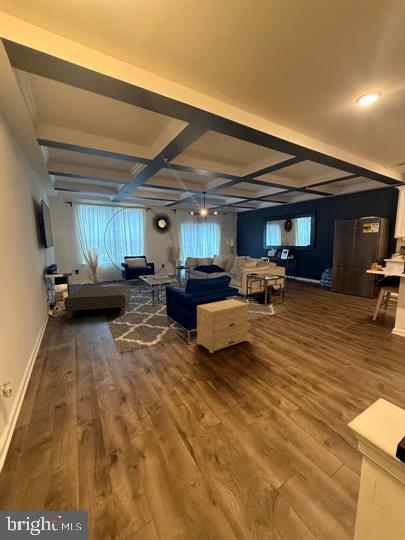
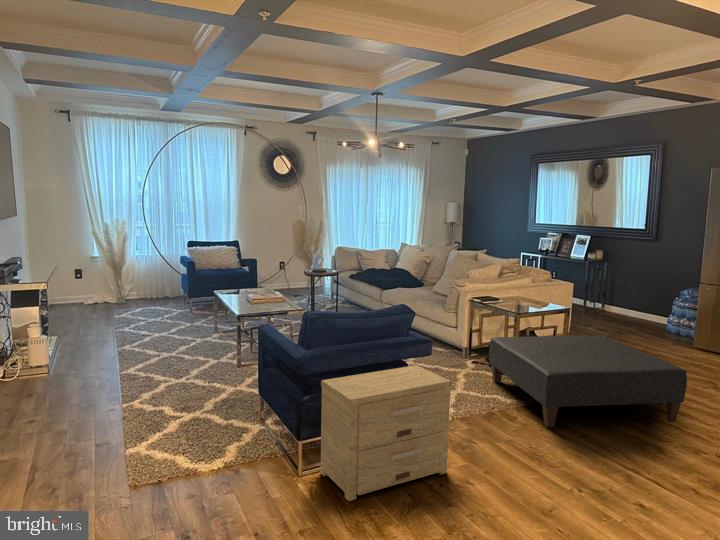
ottoman: present [64,285,131,319] -> present [489,336,687,427]

